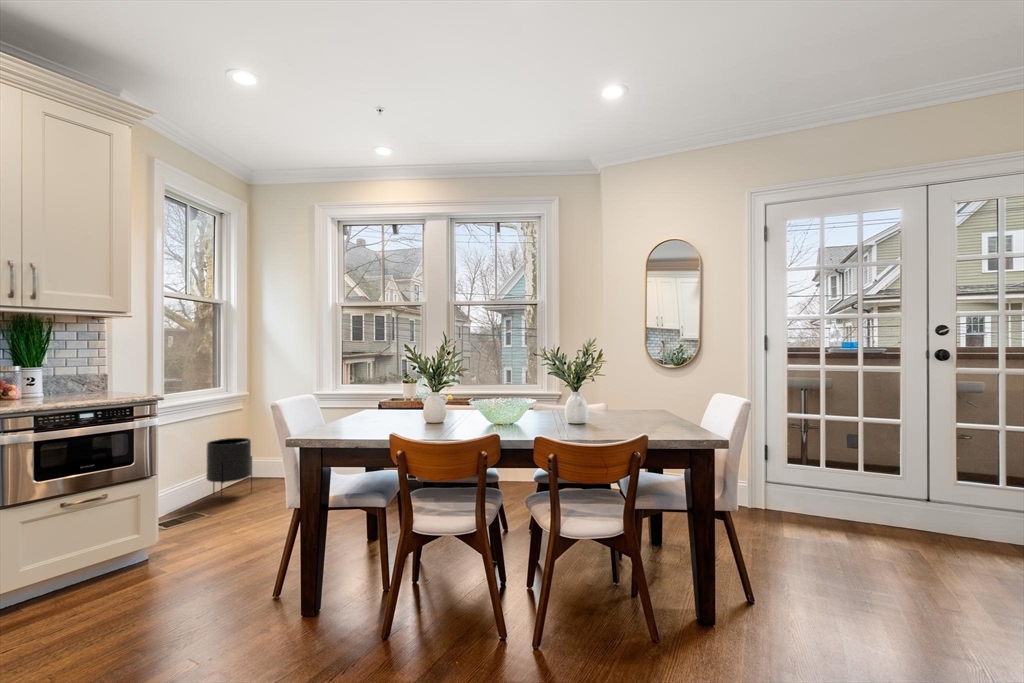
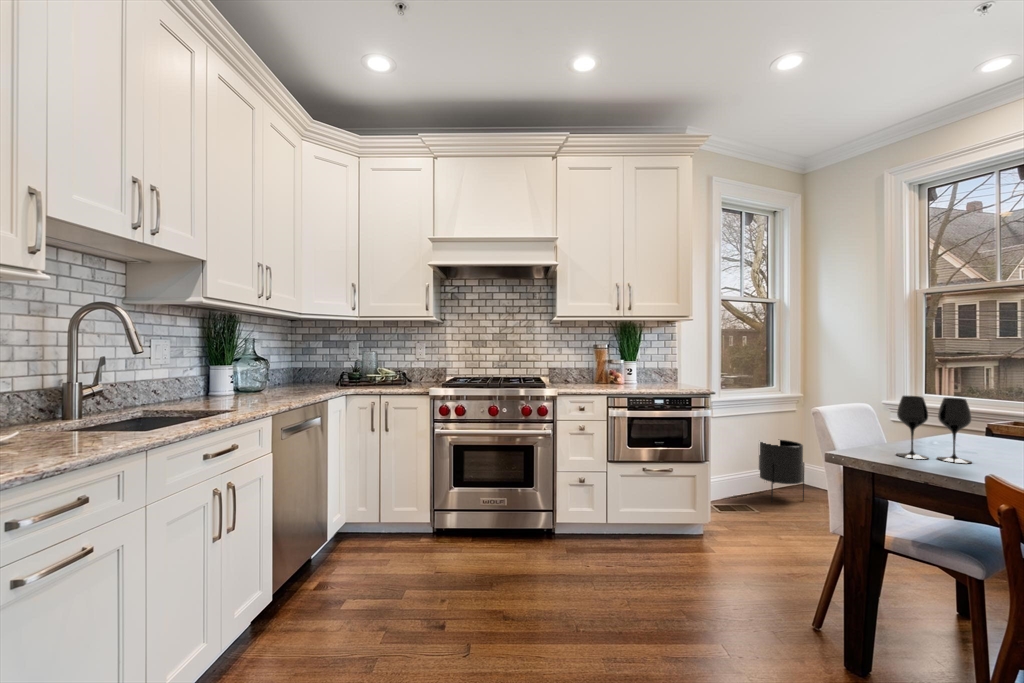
wine glass: none [334,382,380,432] -> present [897,396,972,463]

